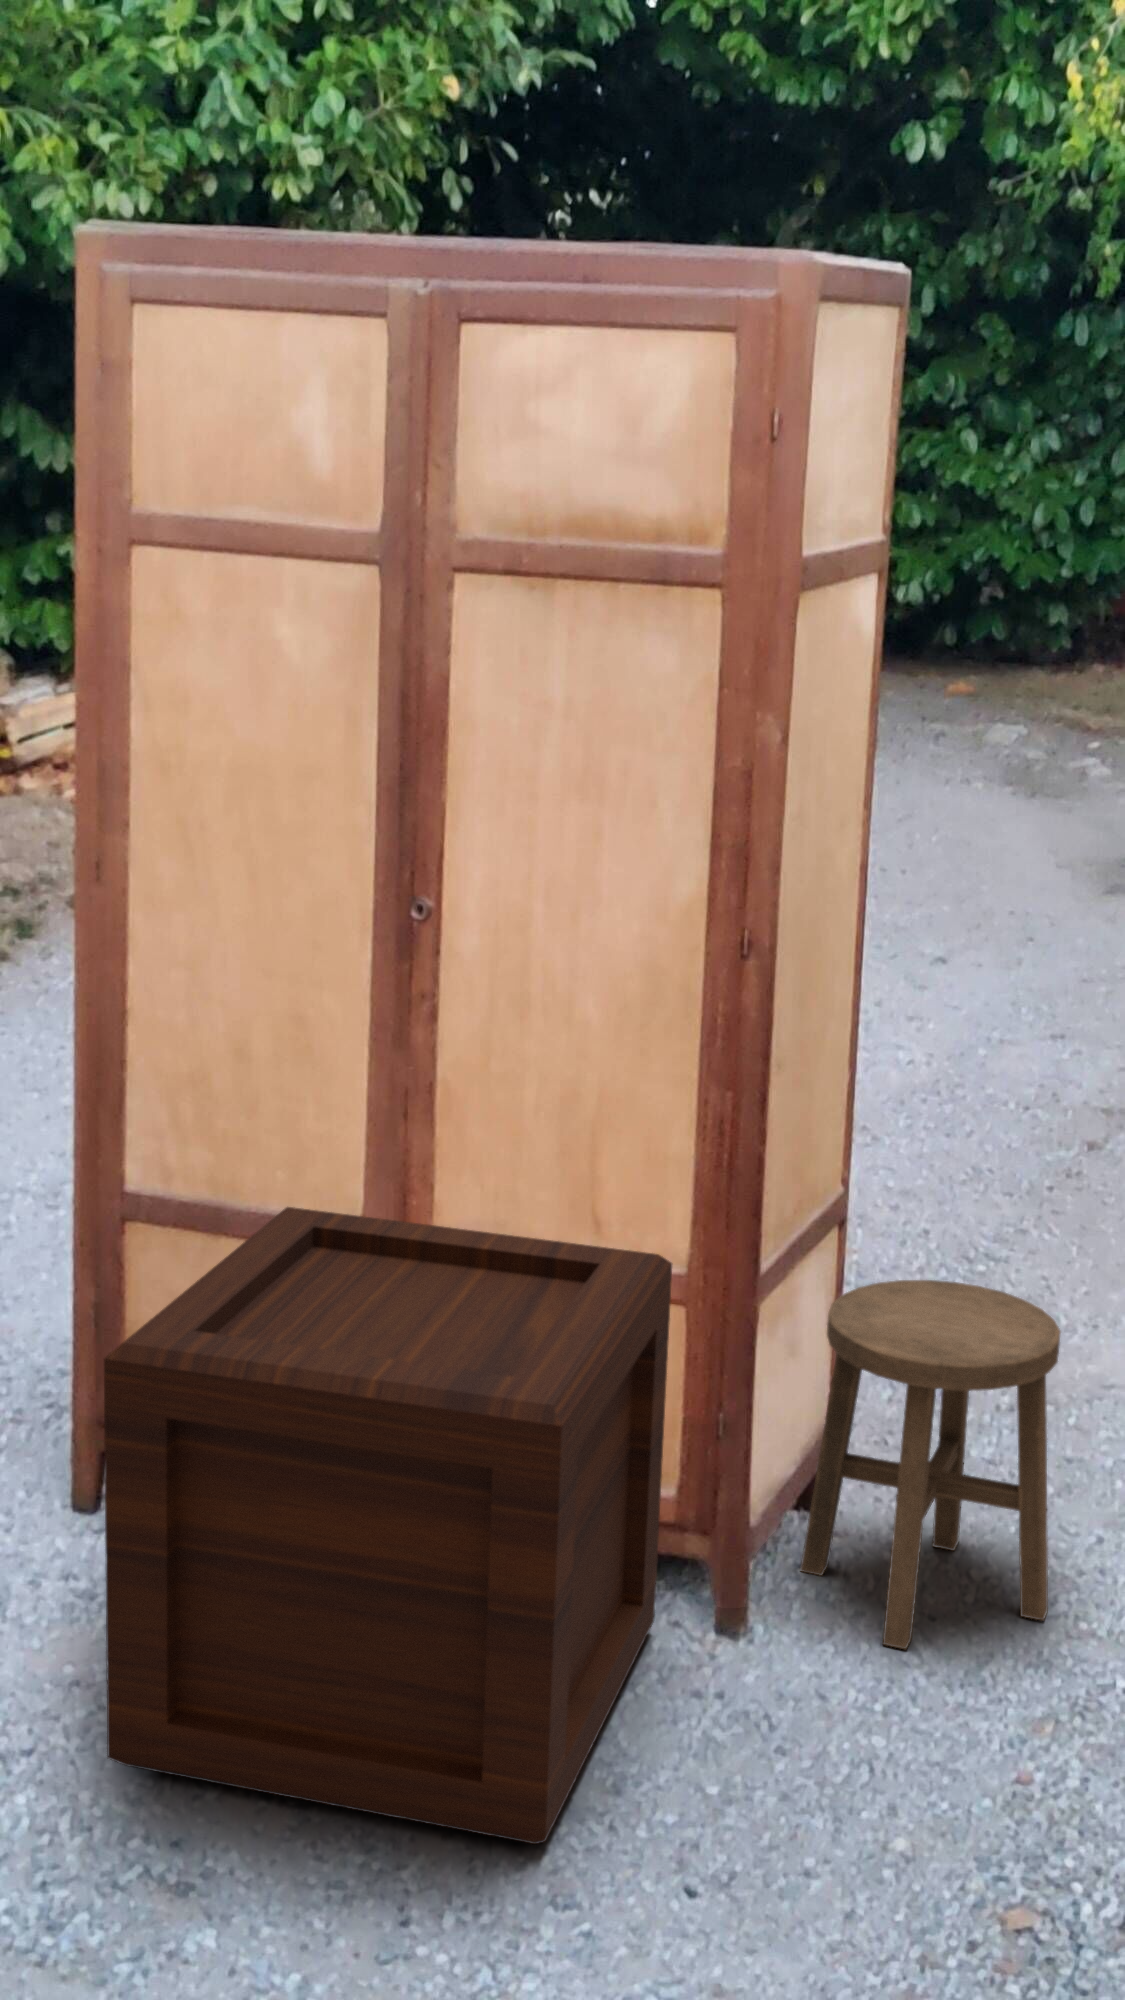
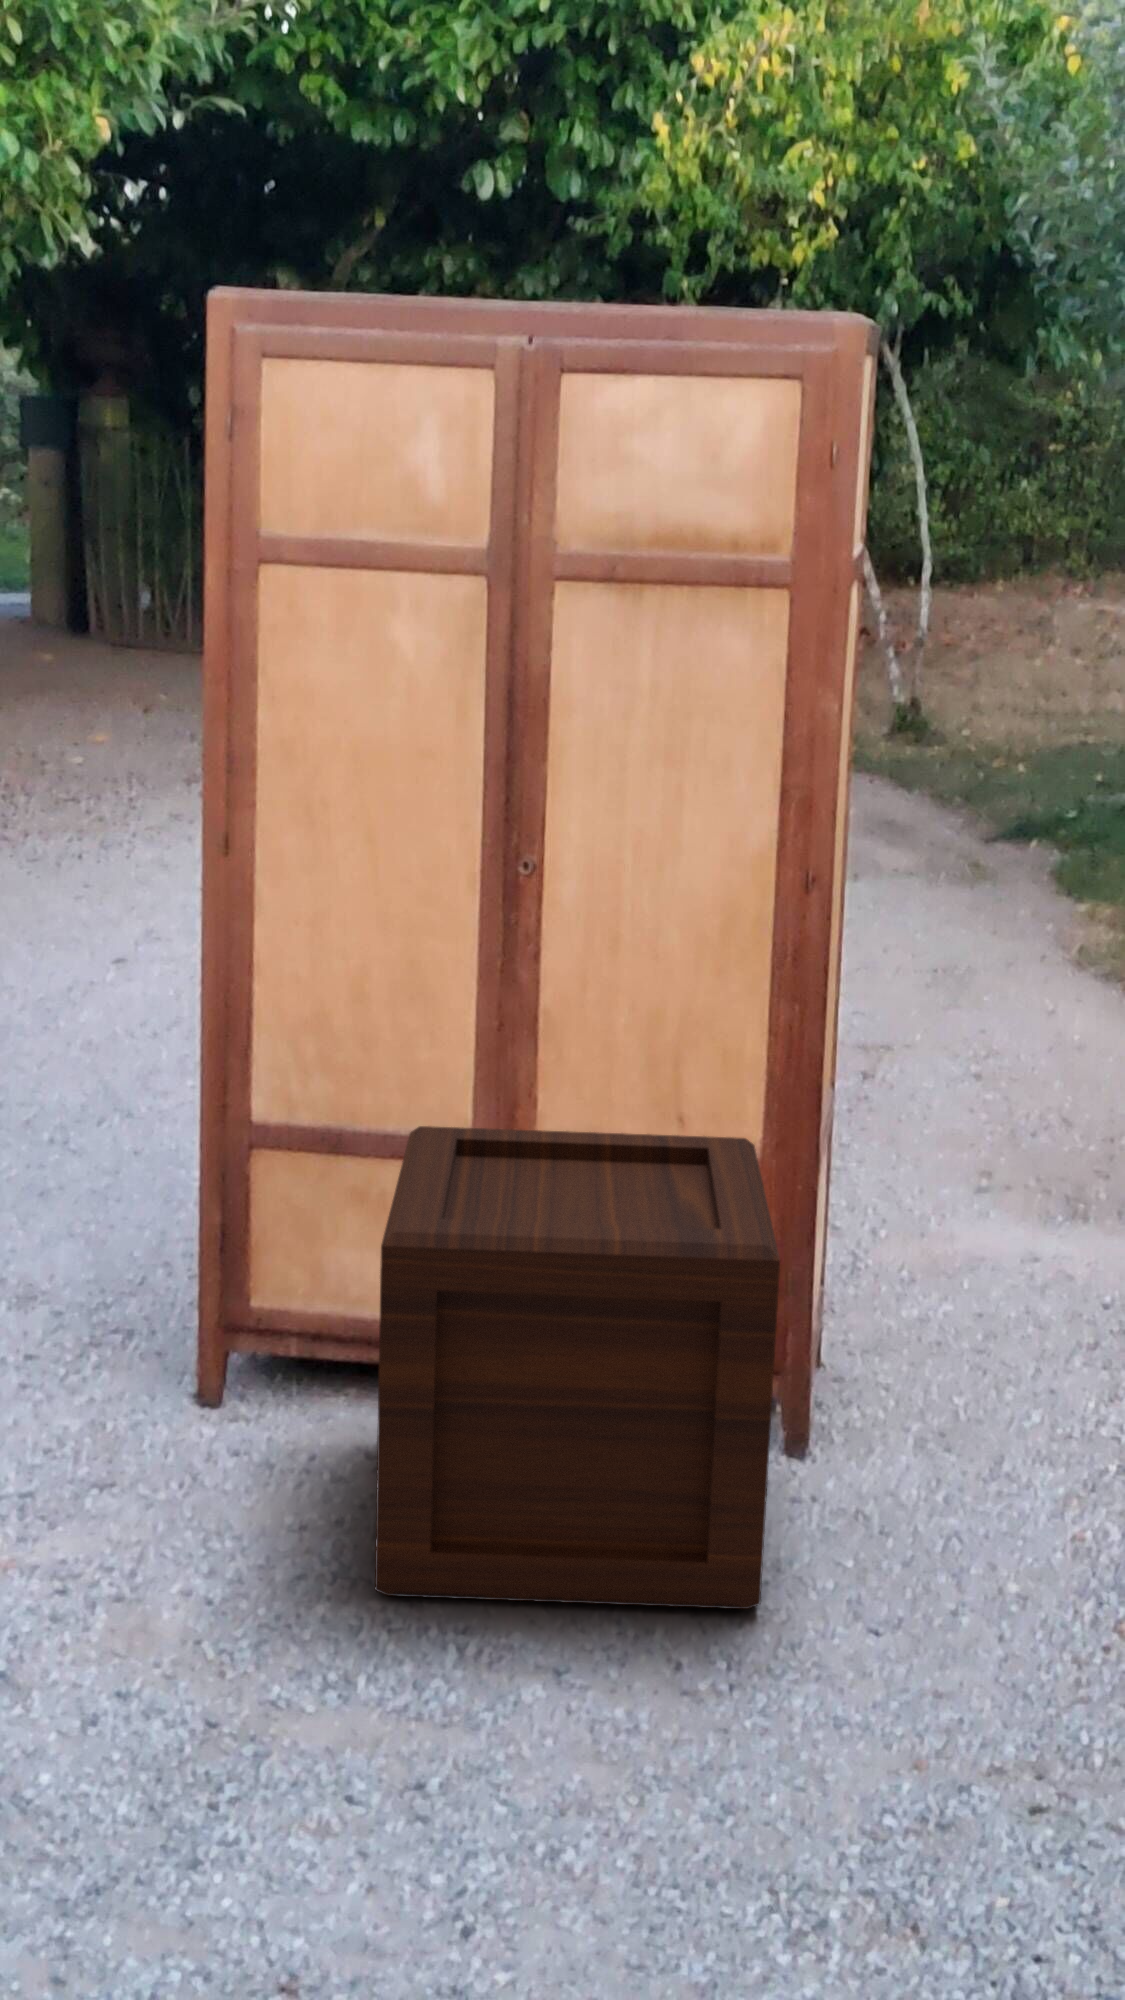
stool: present [800,1280,1061,1650] -> none [820,1153,1033,1447]

